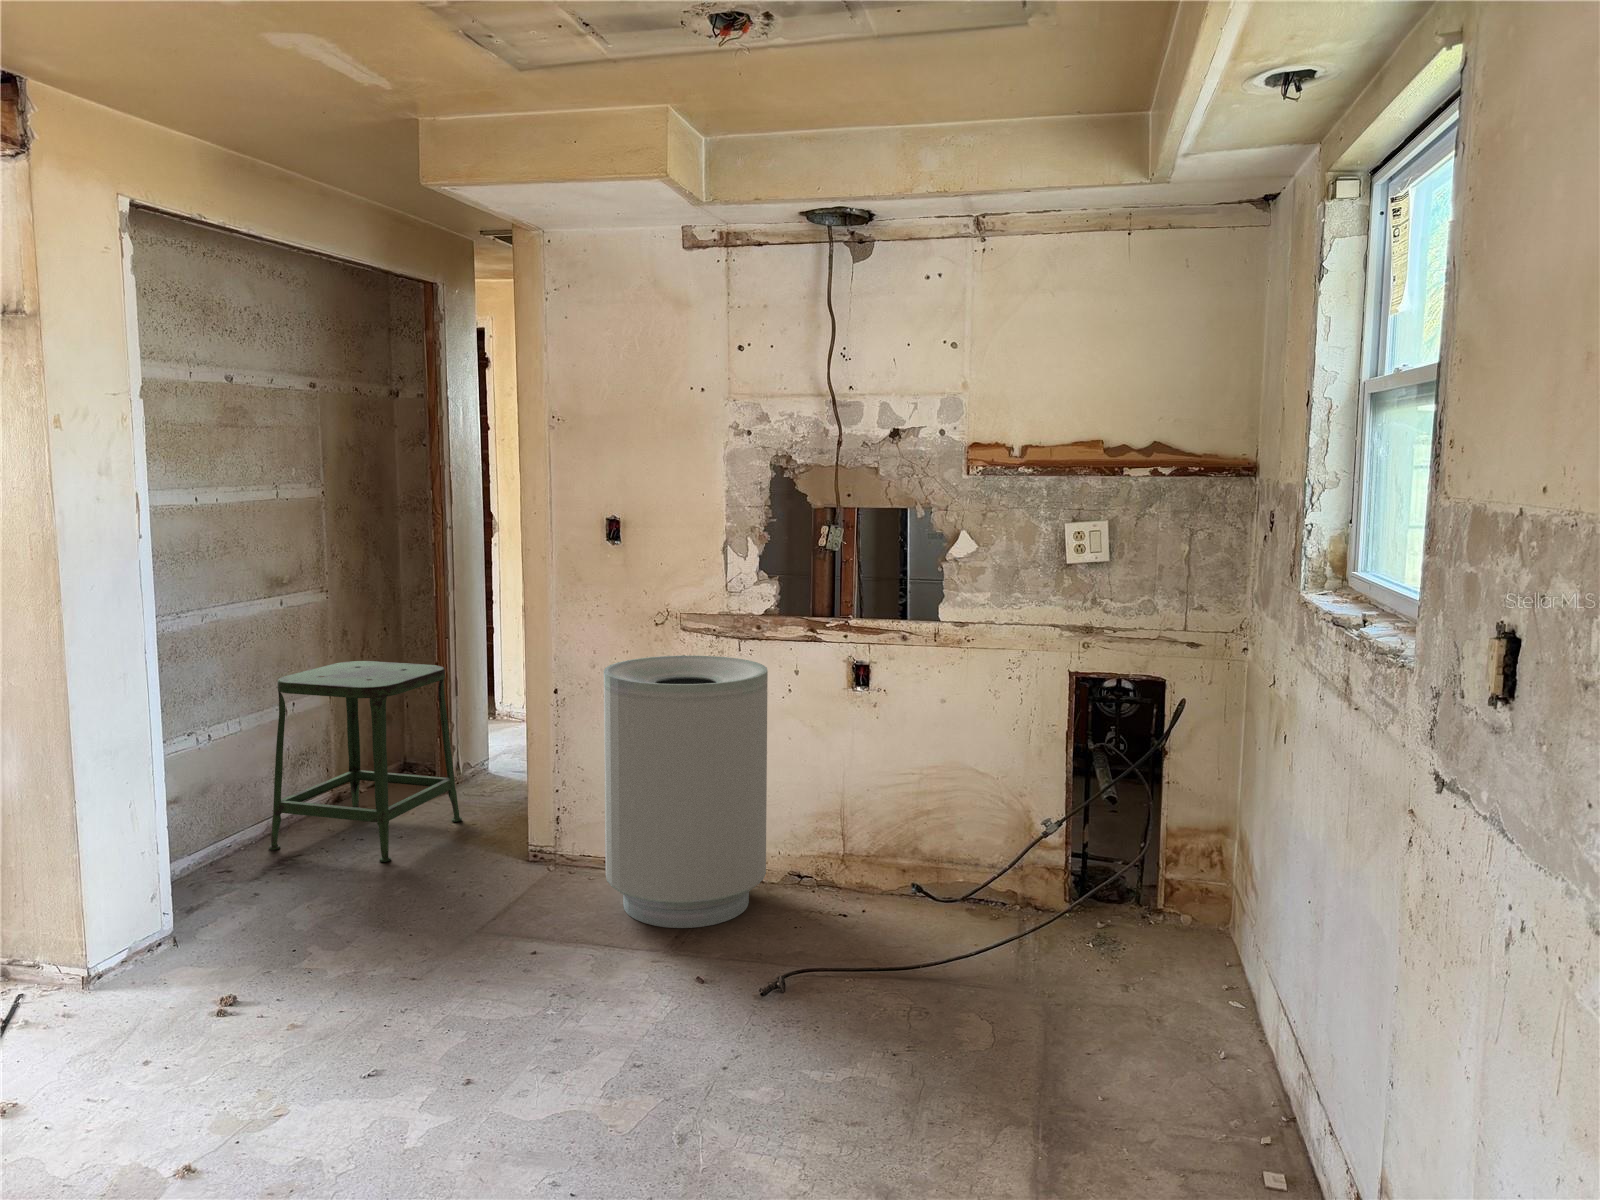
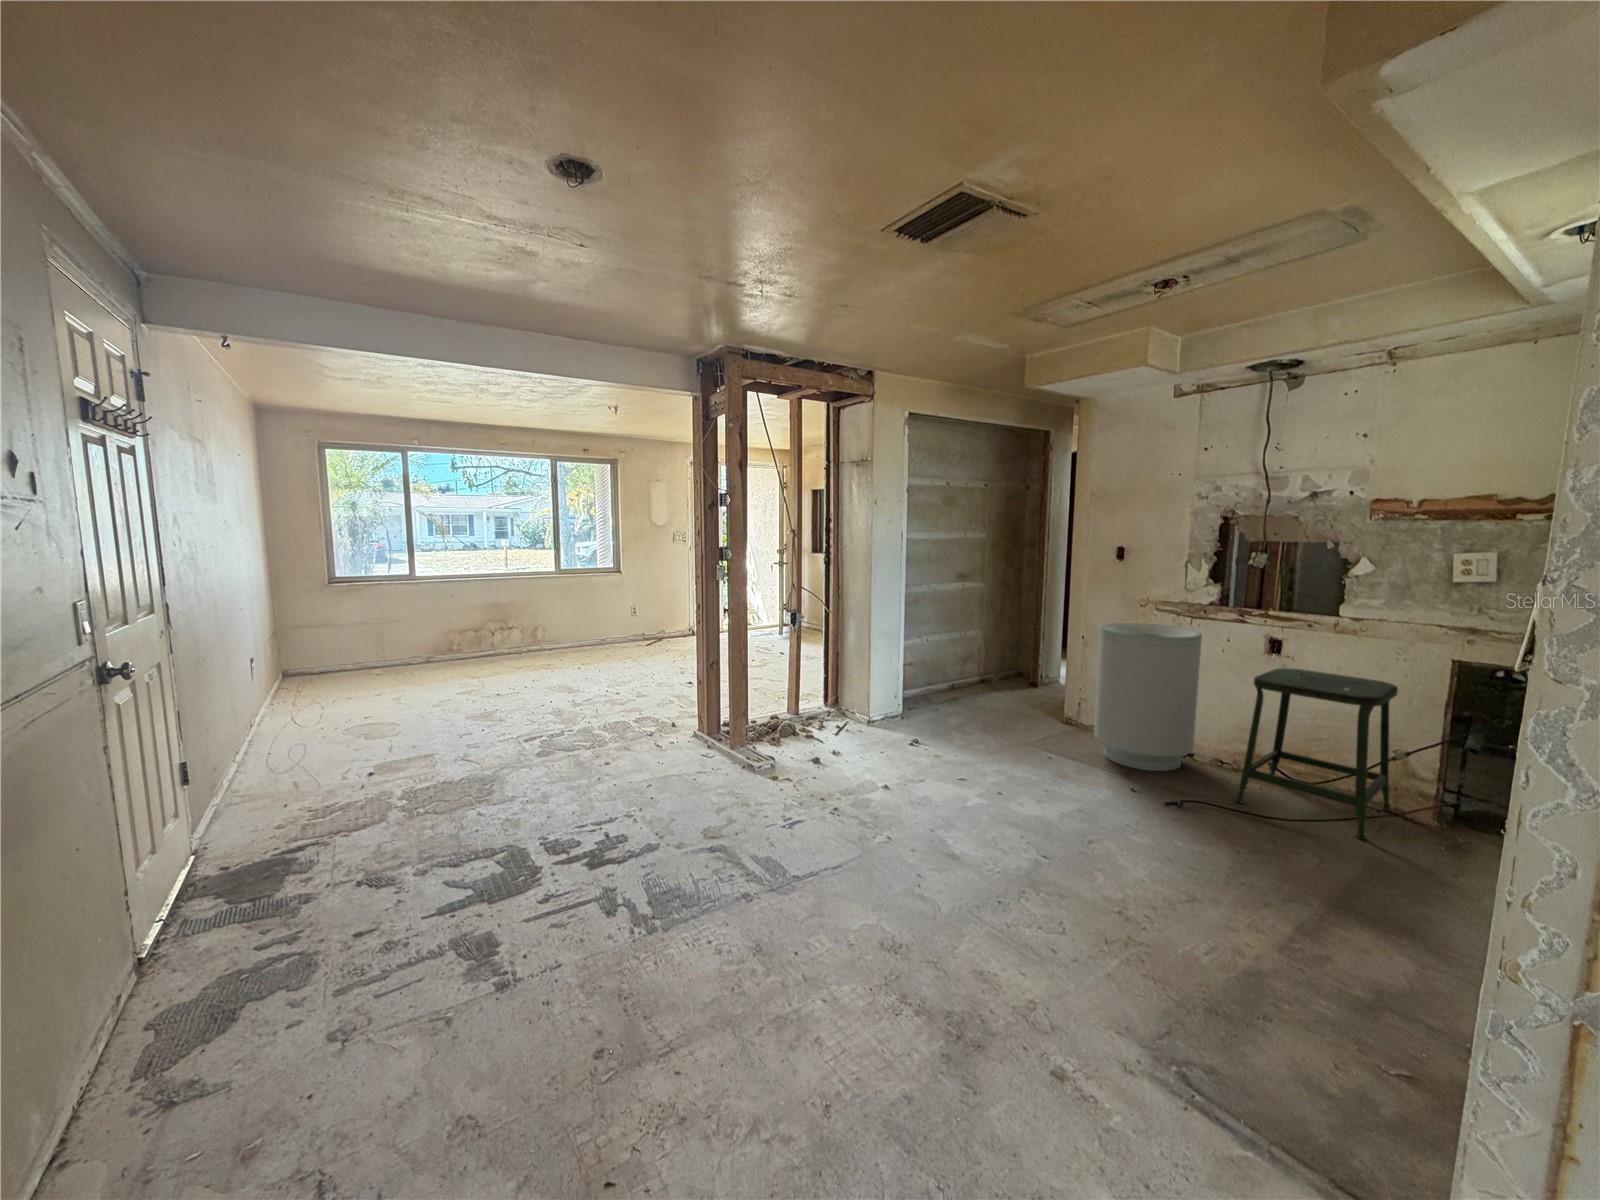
stool: present [269,661,462,862] -> present [1234,668,1398,840]

